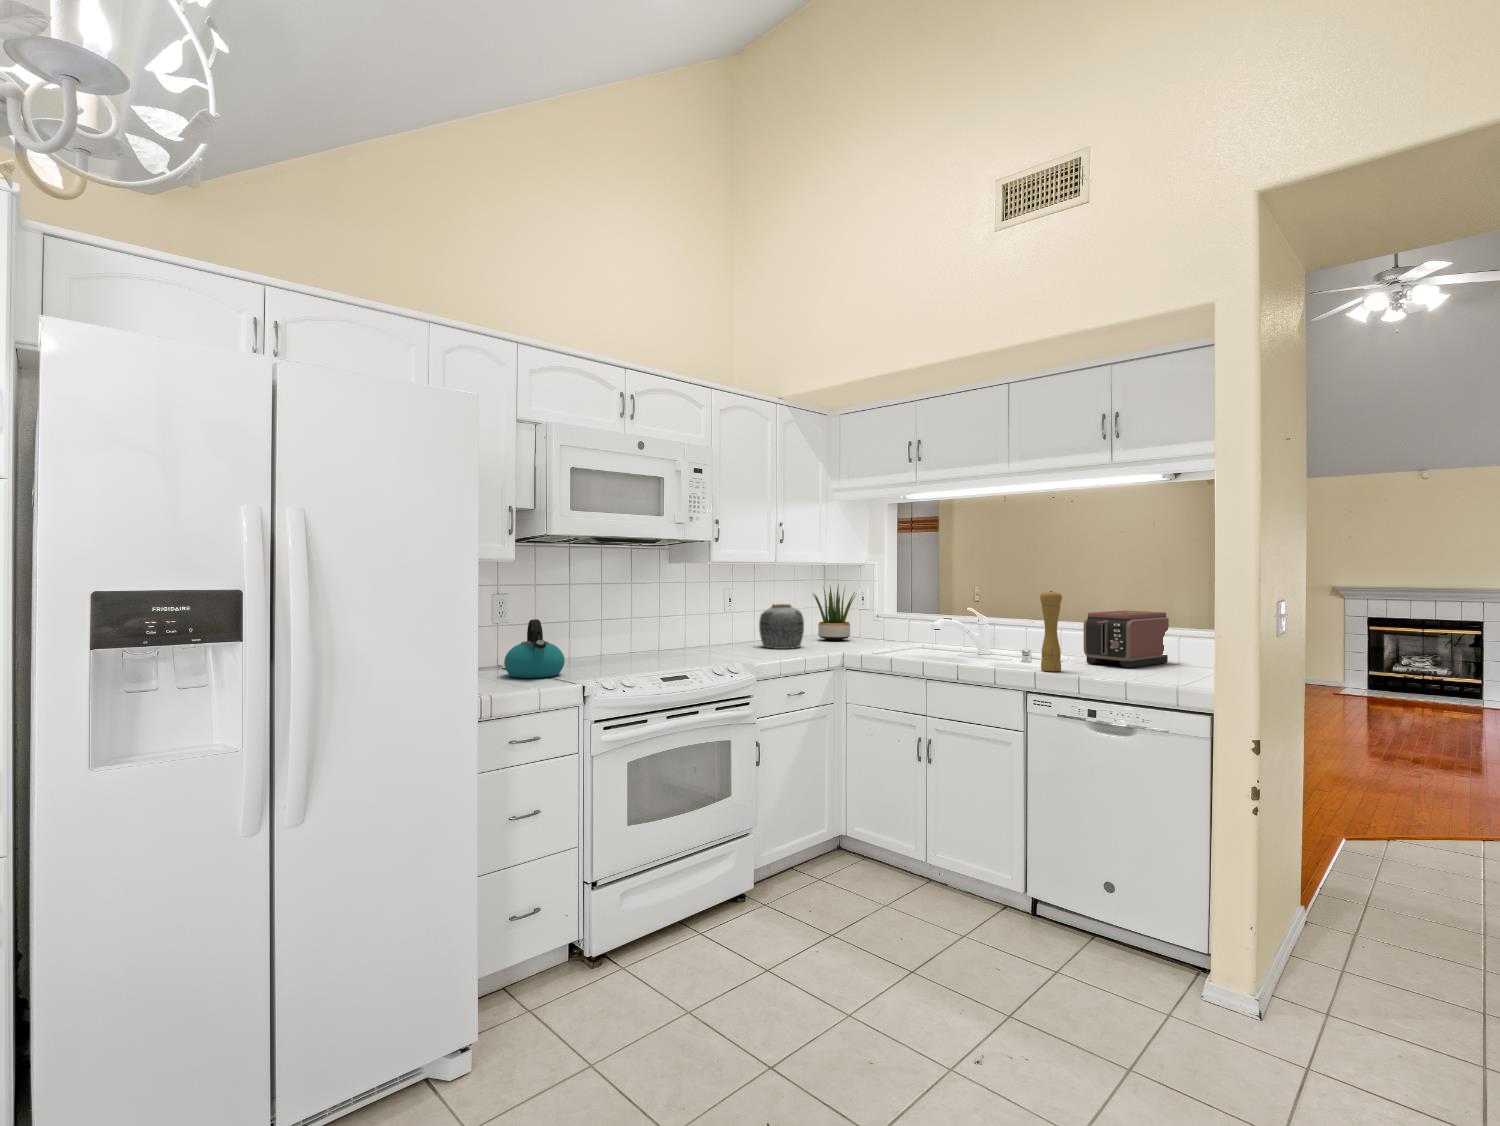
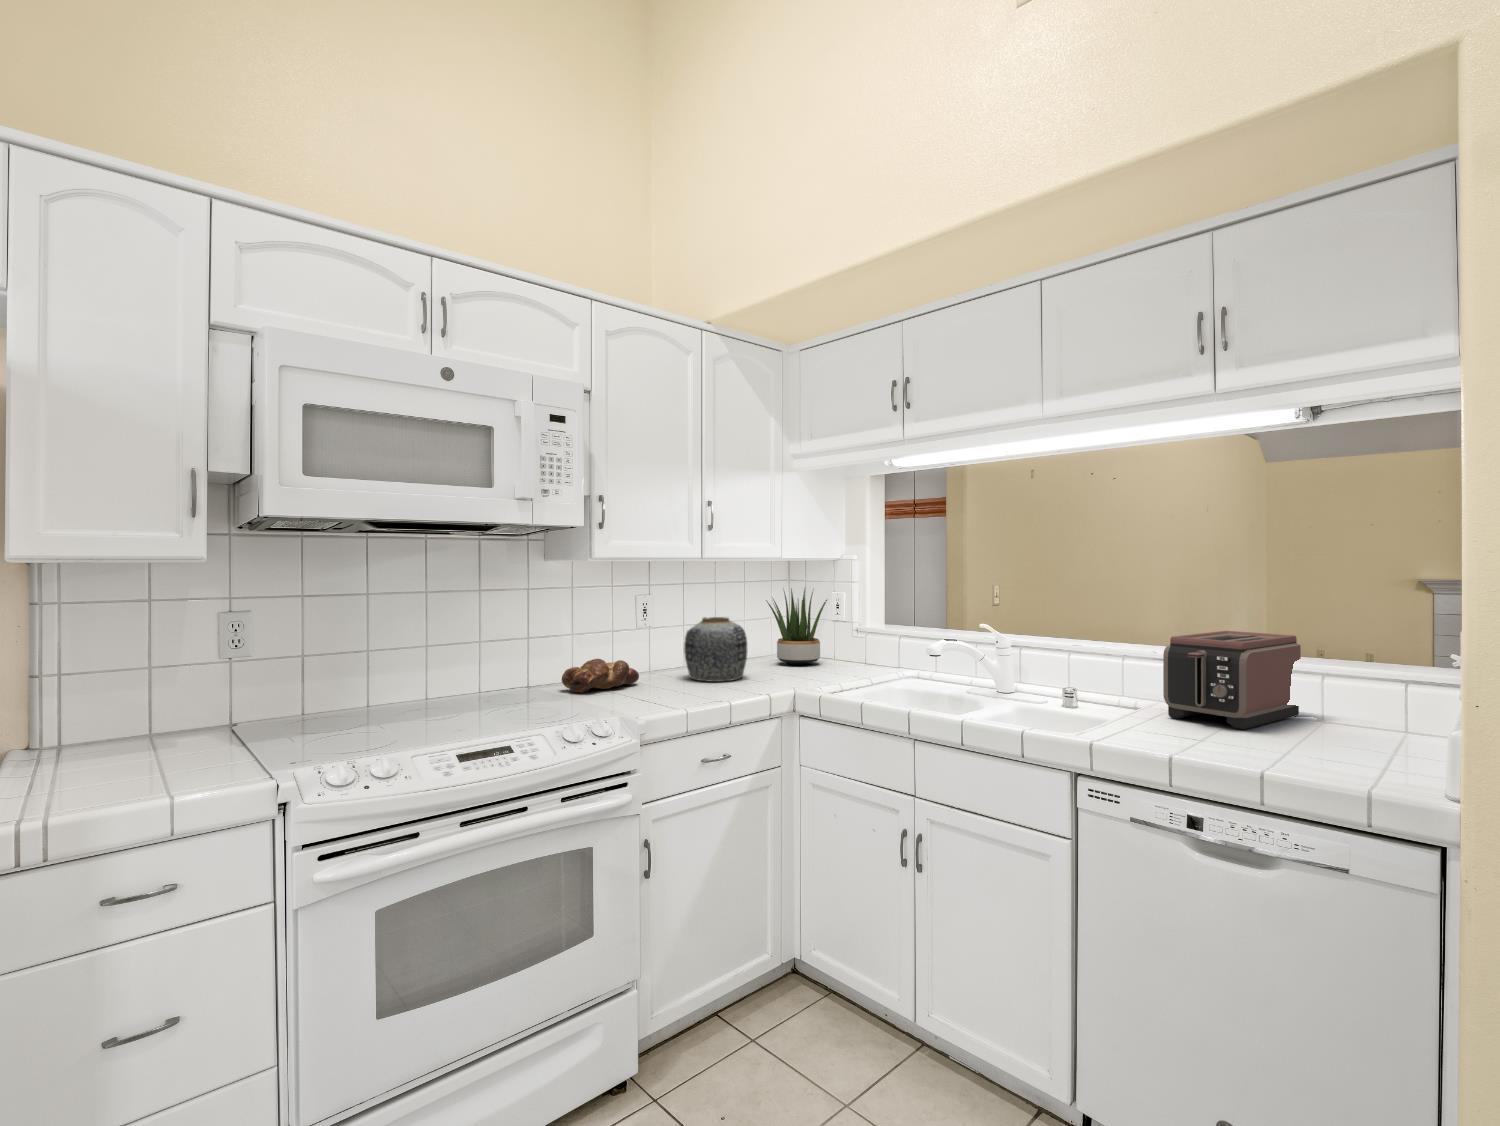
pepper mill: present [1040,591,1062,671] -> none [1097,605,1134,739]
kettle: present [504,619,565,678] -> none [197,657,312,758]
bread loaf: none [681,632,731,654] -> present [562,659,639,693]

